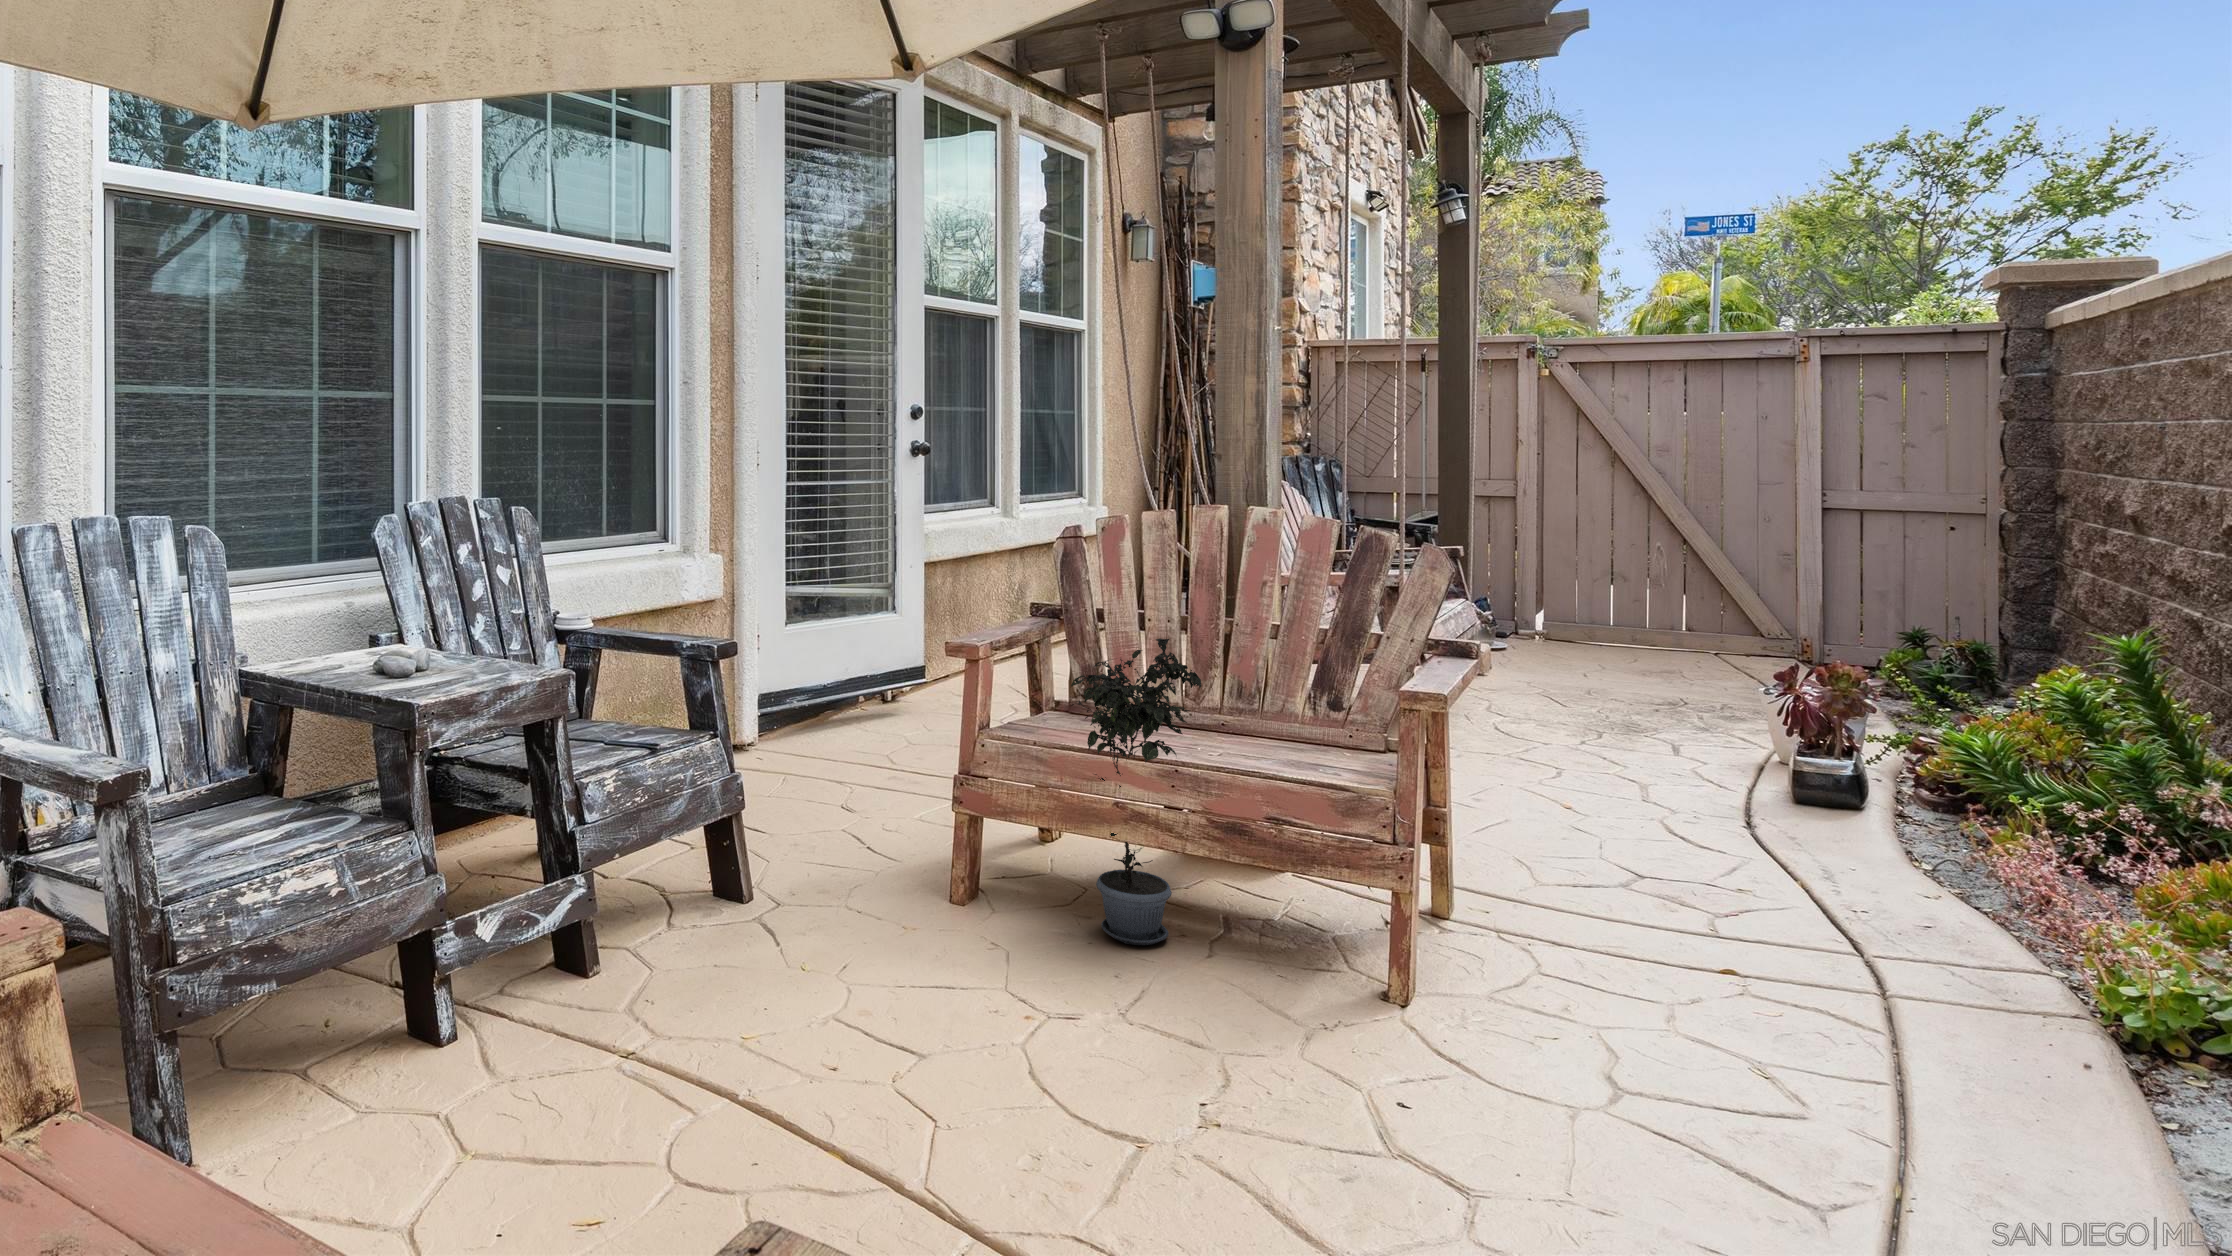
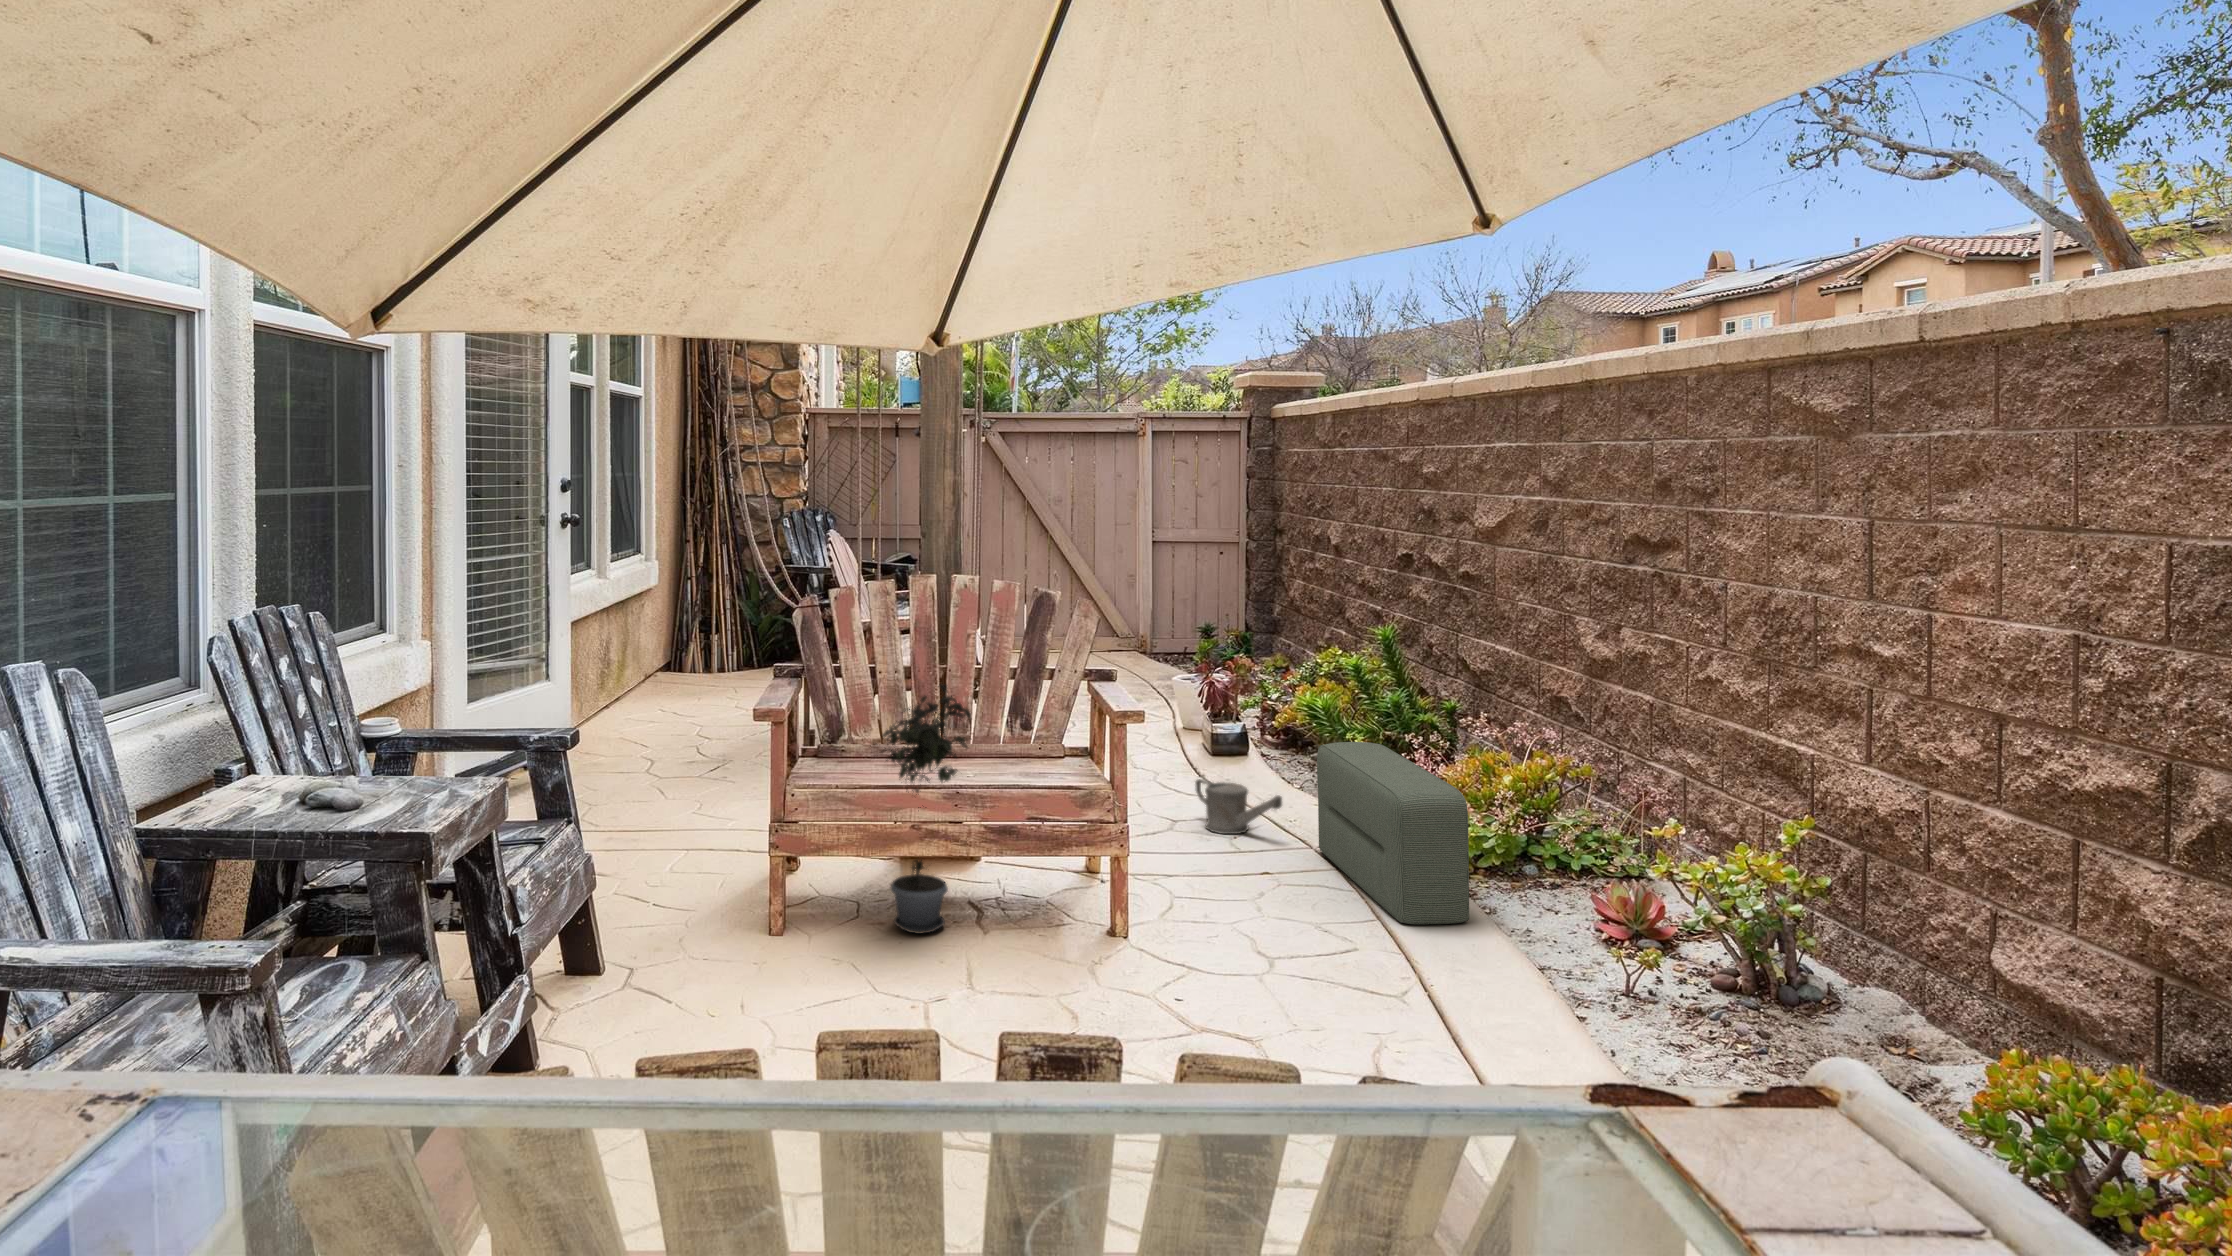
pouf: none [1873,807,2121,1155] -> present [1317,742,1469,924]
watering can: none [1684,832,1816,924] -> present [1195,779,1282,834]

